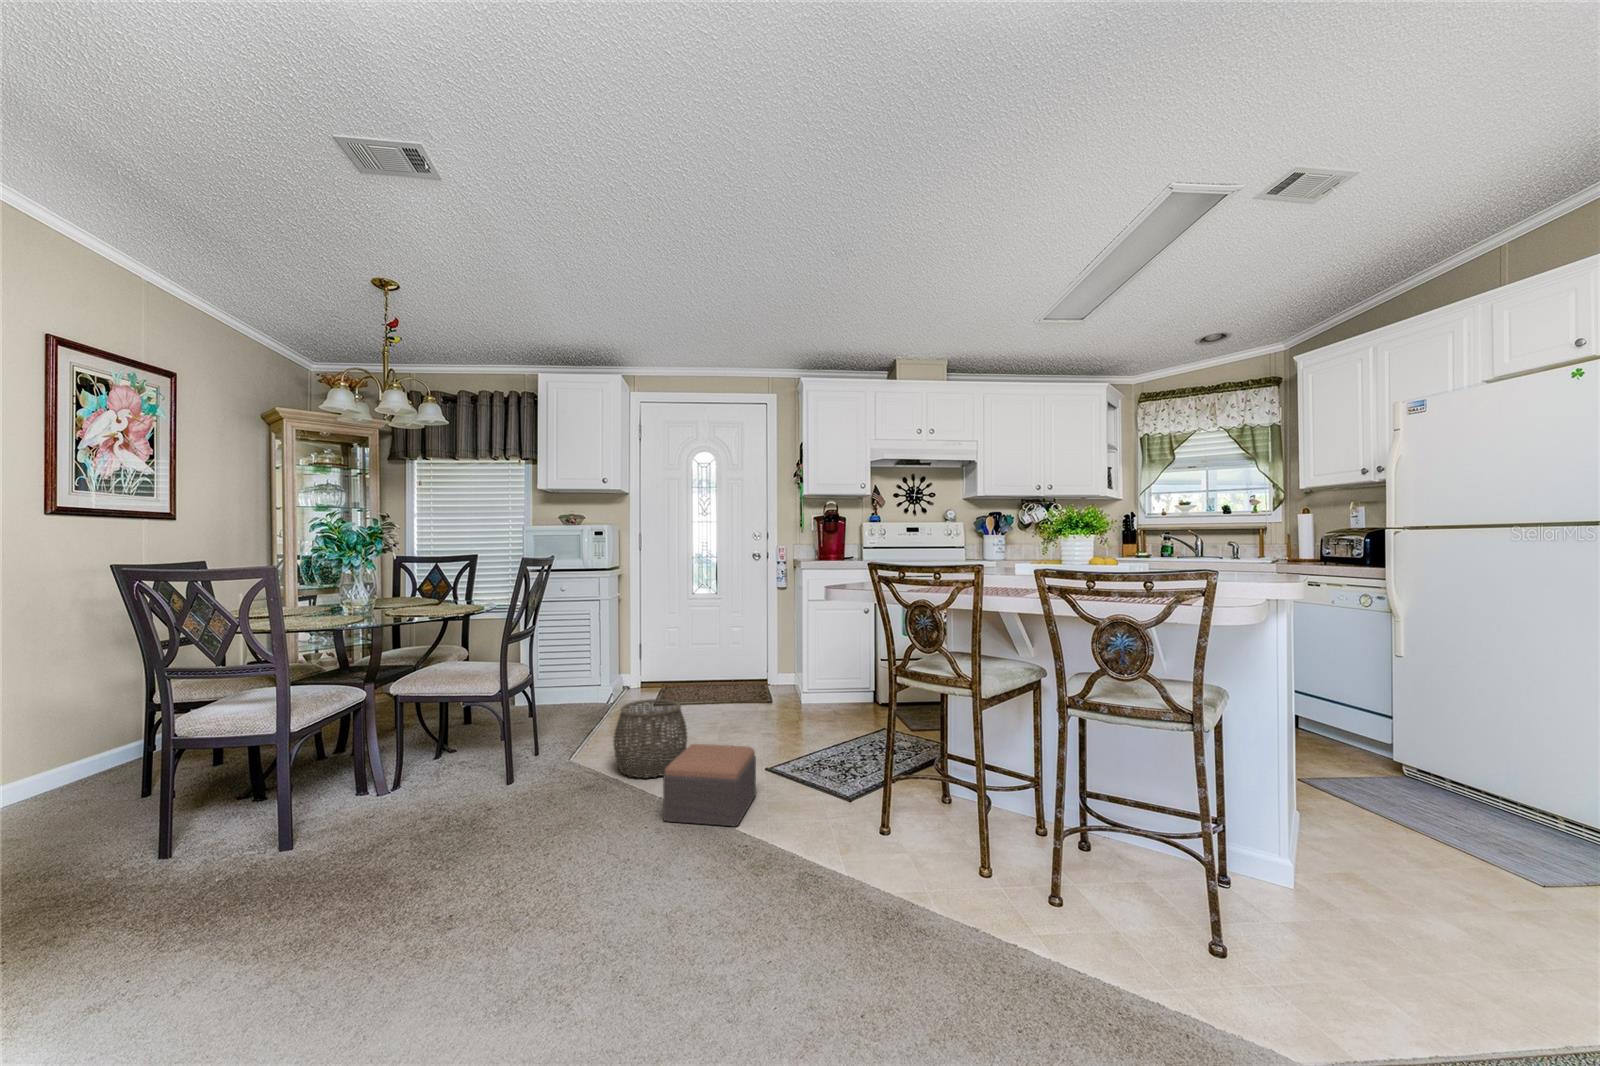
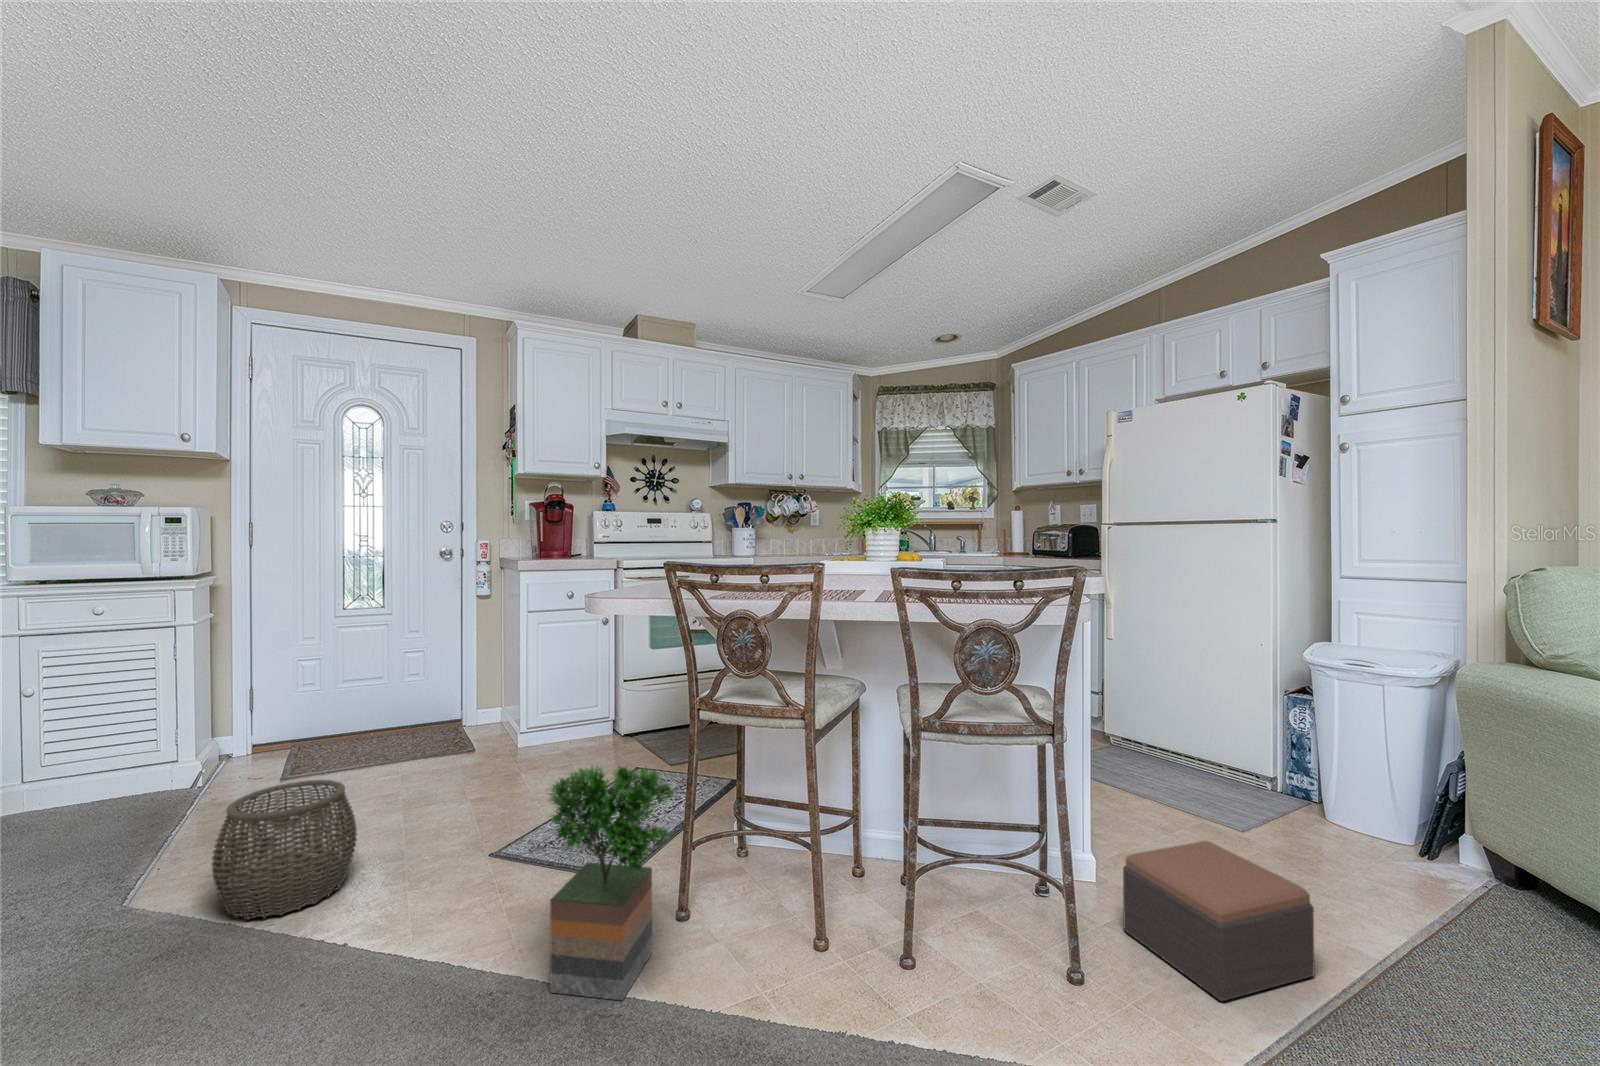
potted tree: none [779,703,873,870] -> present [548,765,674,1000]
footstool: present [663,744,756,827] -> present [1123,841,1314,1001]

